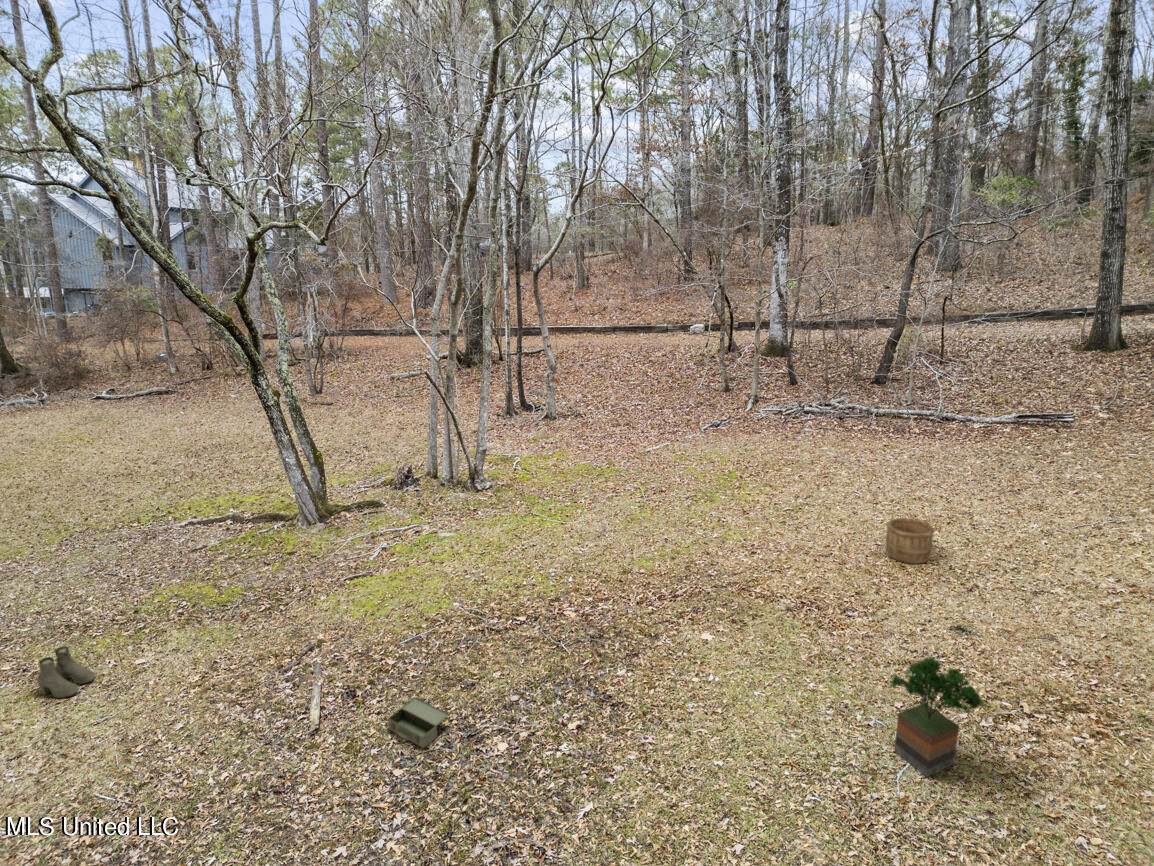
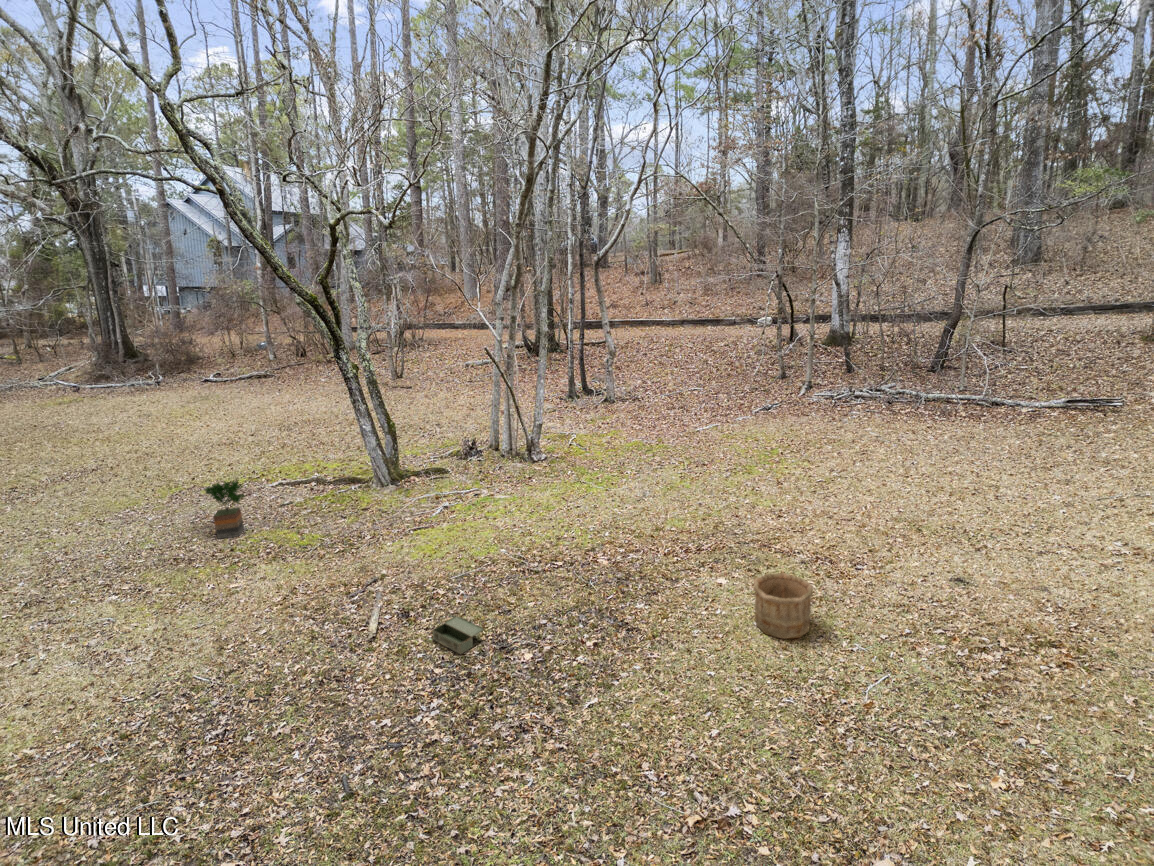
wooden bucket: present [886,518,934,564] -> present [754,573,813,639]
boots: present [37,646,95,698] -> none [158,567,202,607]
potted tree: present [891,658,984,777] -> present [205,481,245,539]

